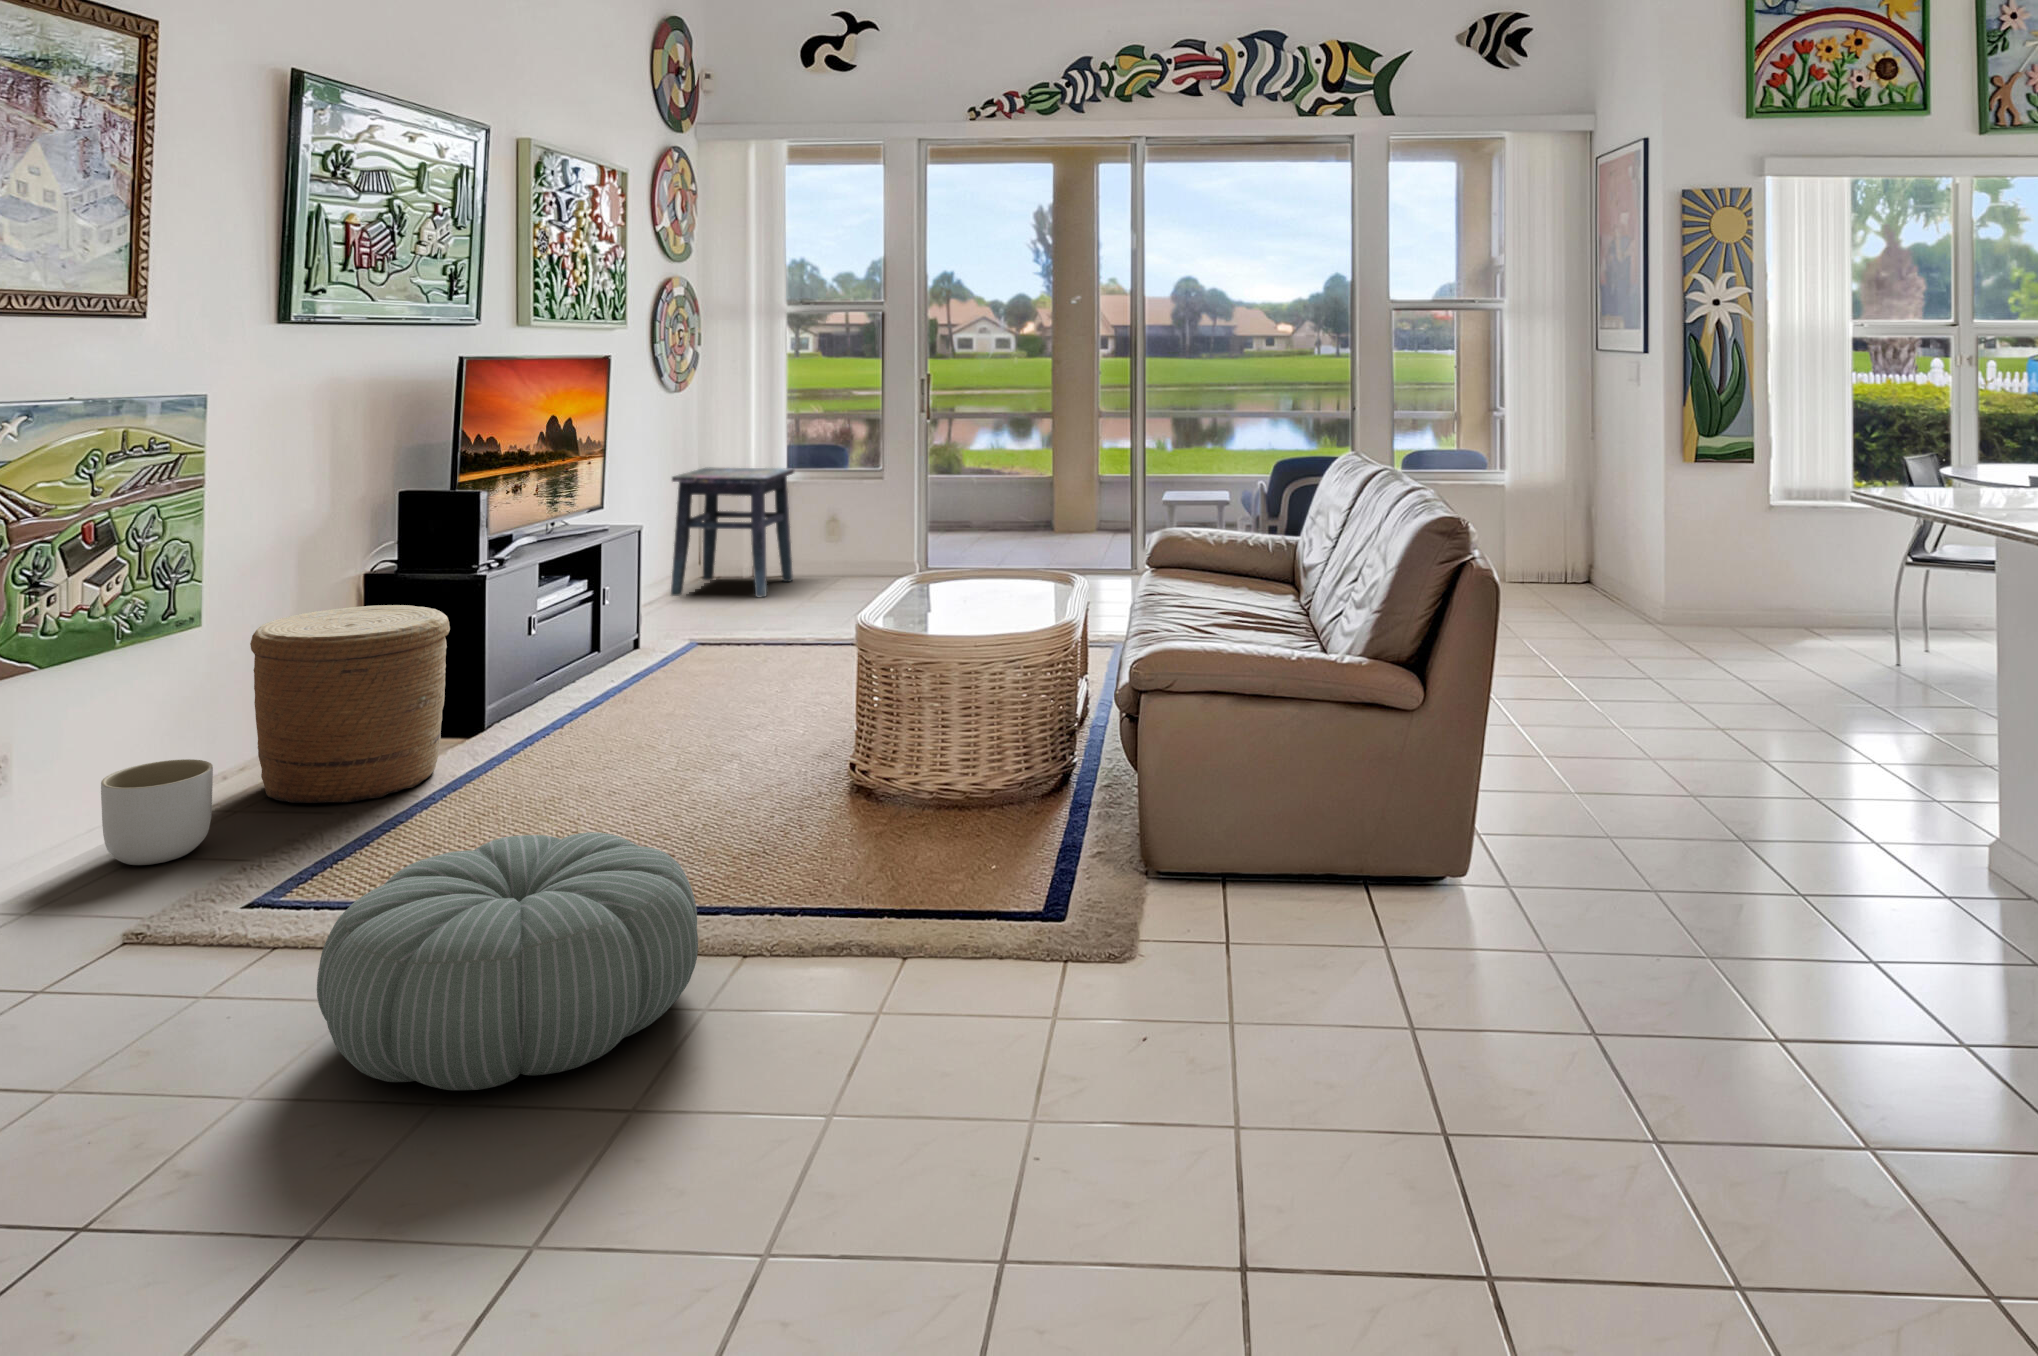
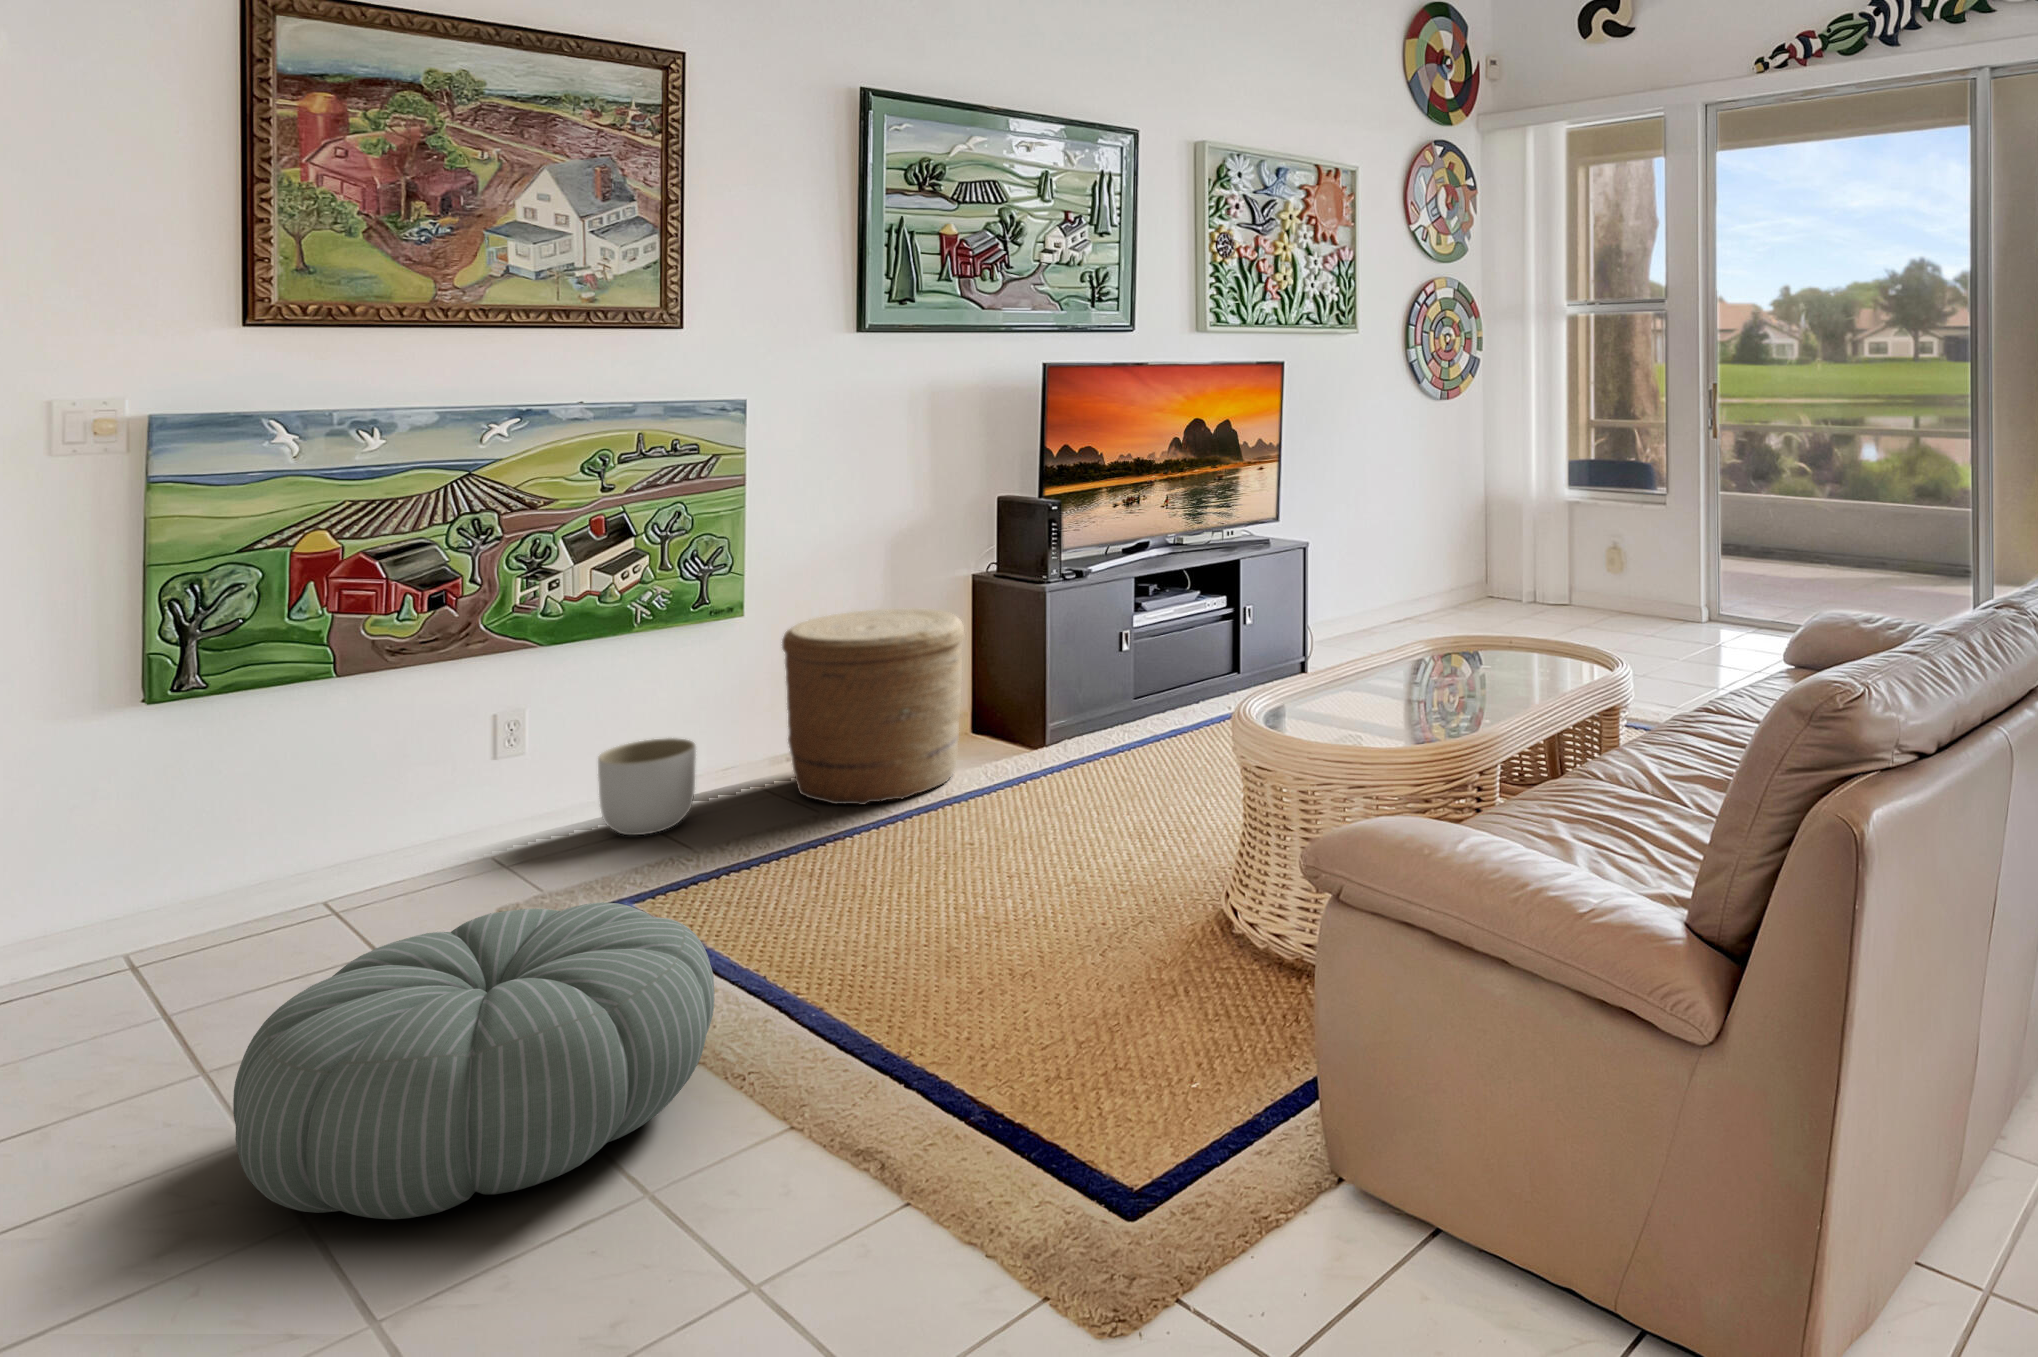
side table: present [671,467,794,597] -> none [1432,481,1574,631]

